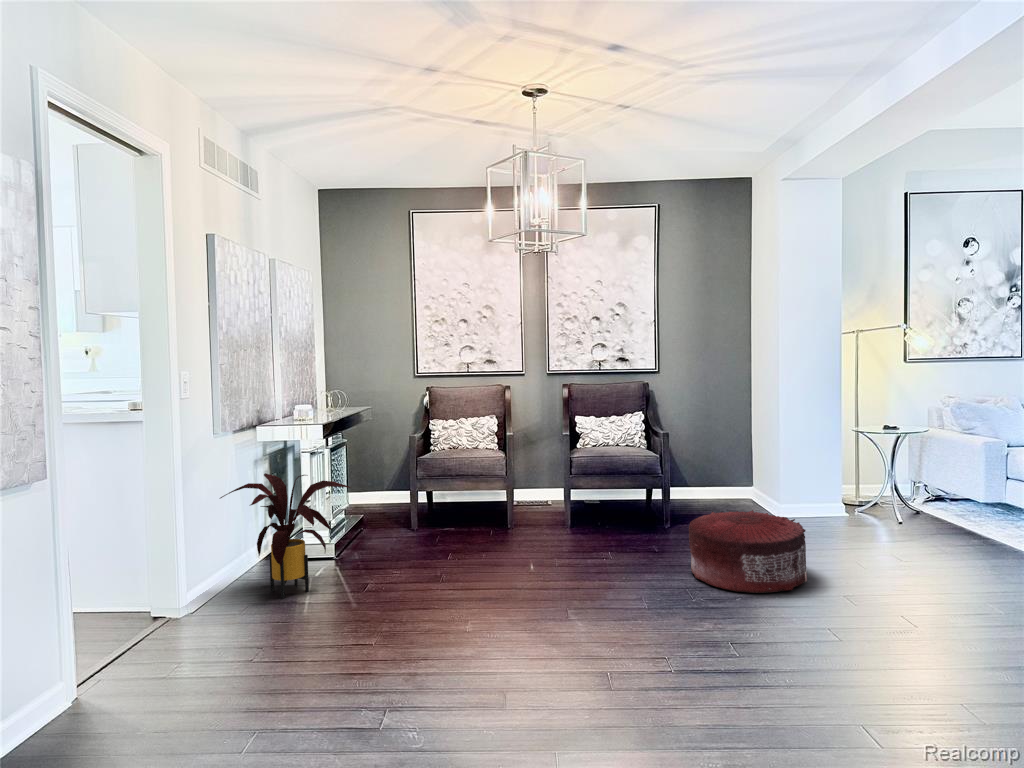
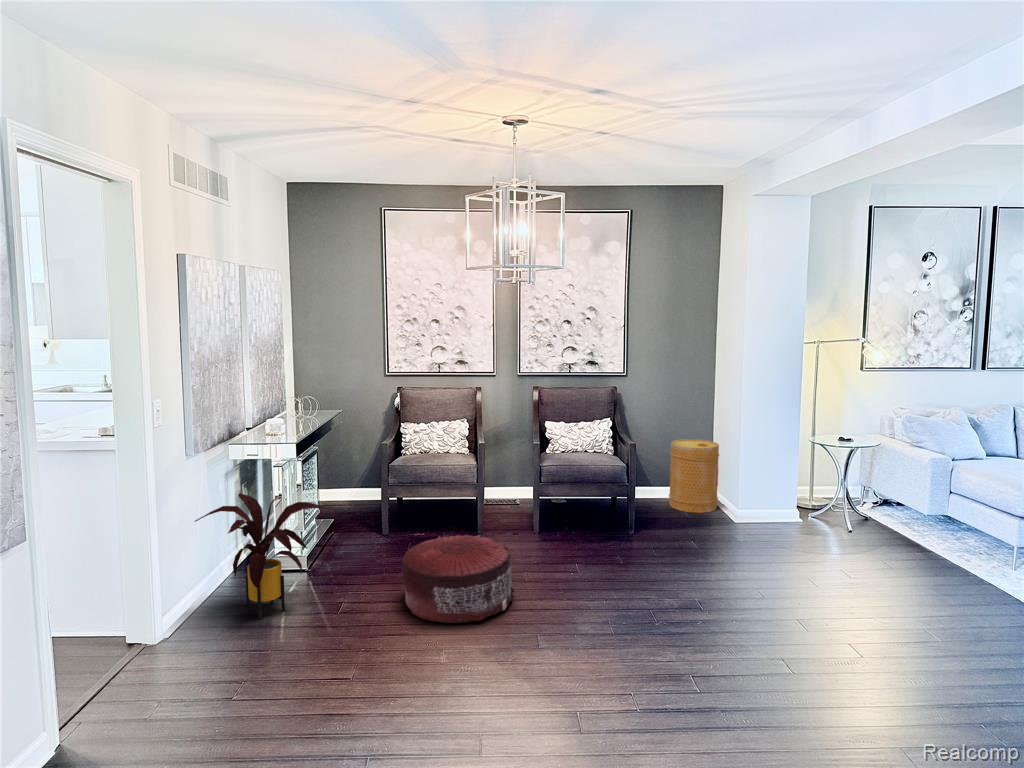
basket: none [706,435,758,509] -> present [669,439,719,513]
pouf: present [689,510,807,593] -> present [402,535,514,623]

